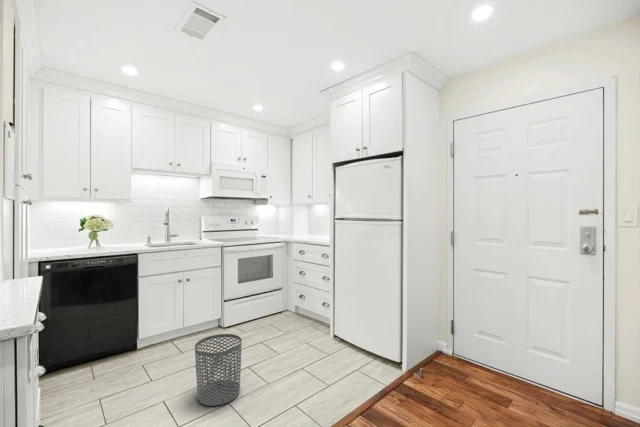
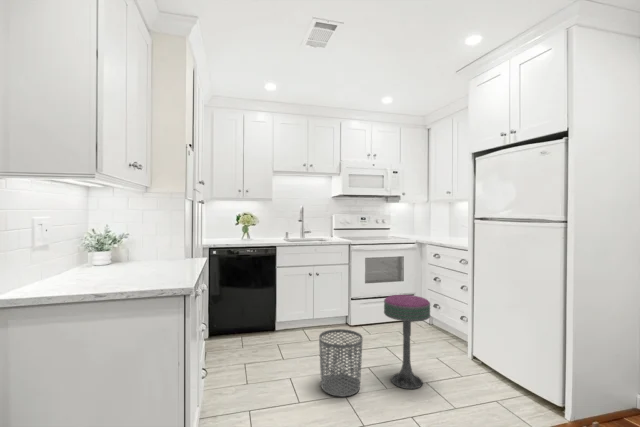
bar stool: none [261,291,303,379] -> present [384,295,430,389]

